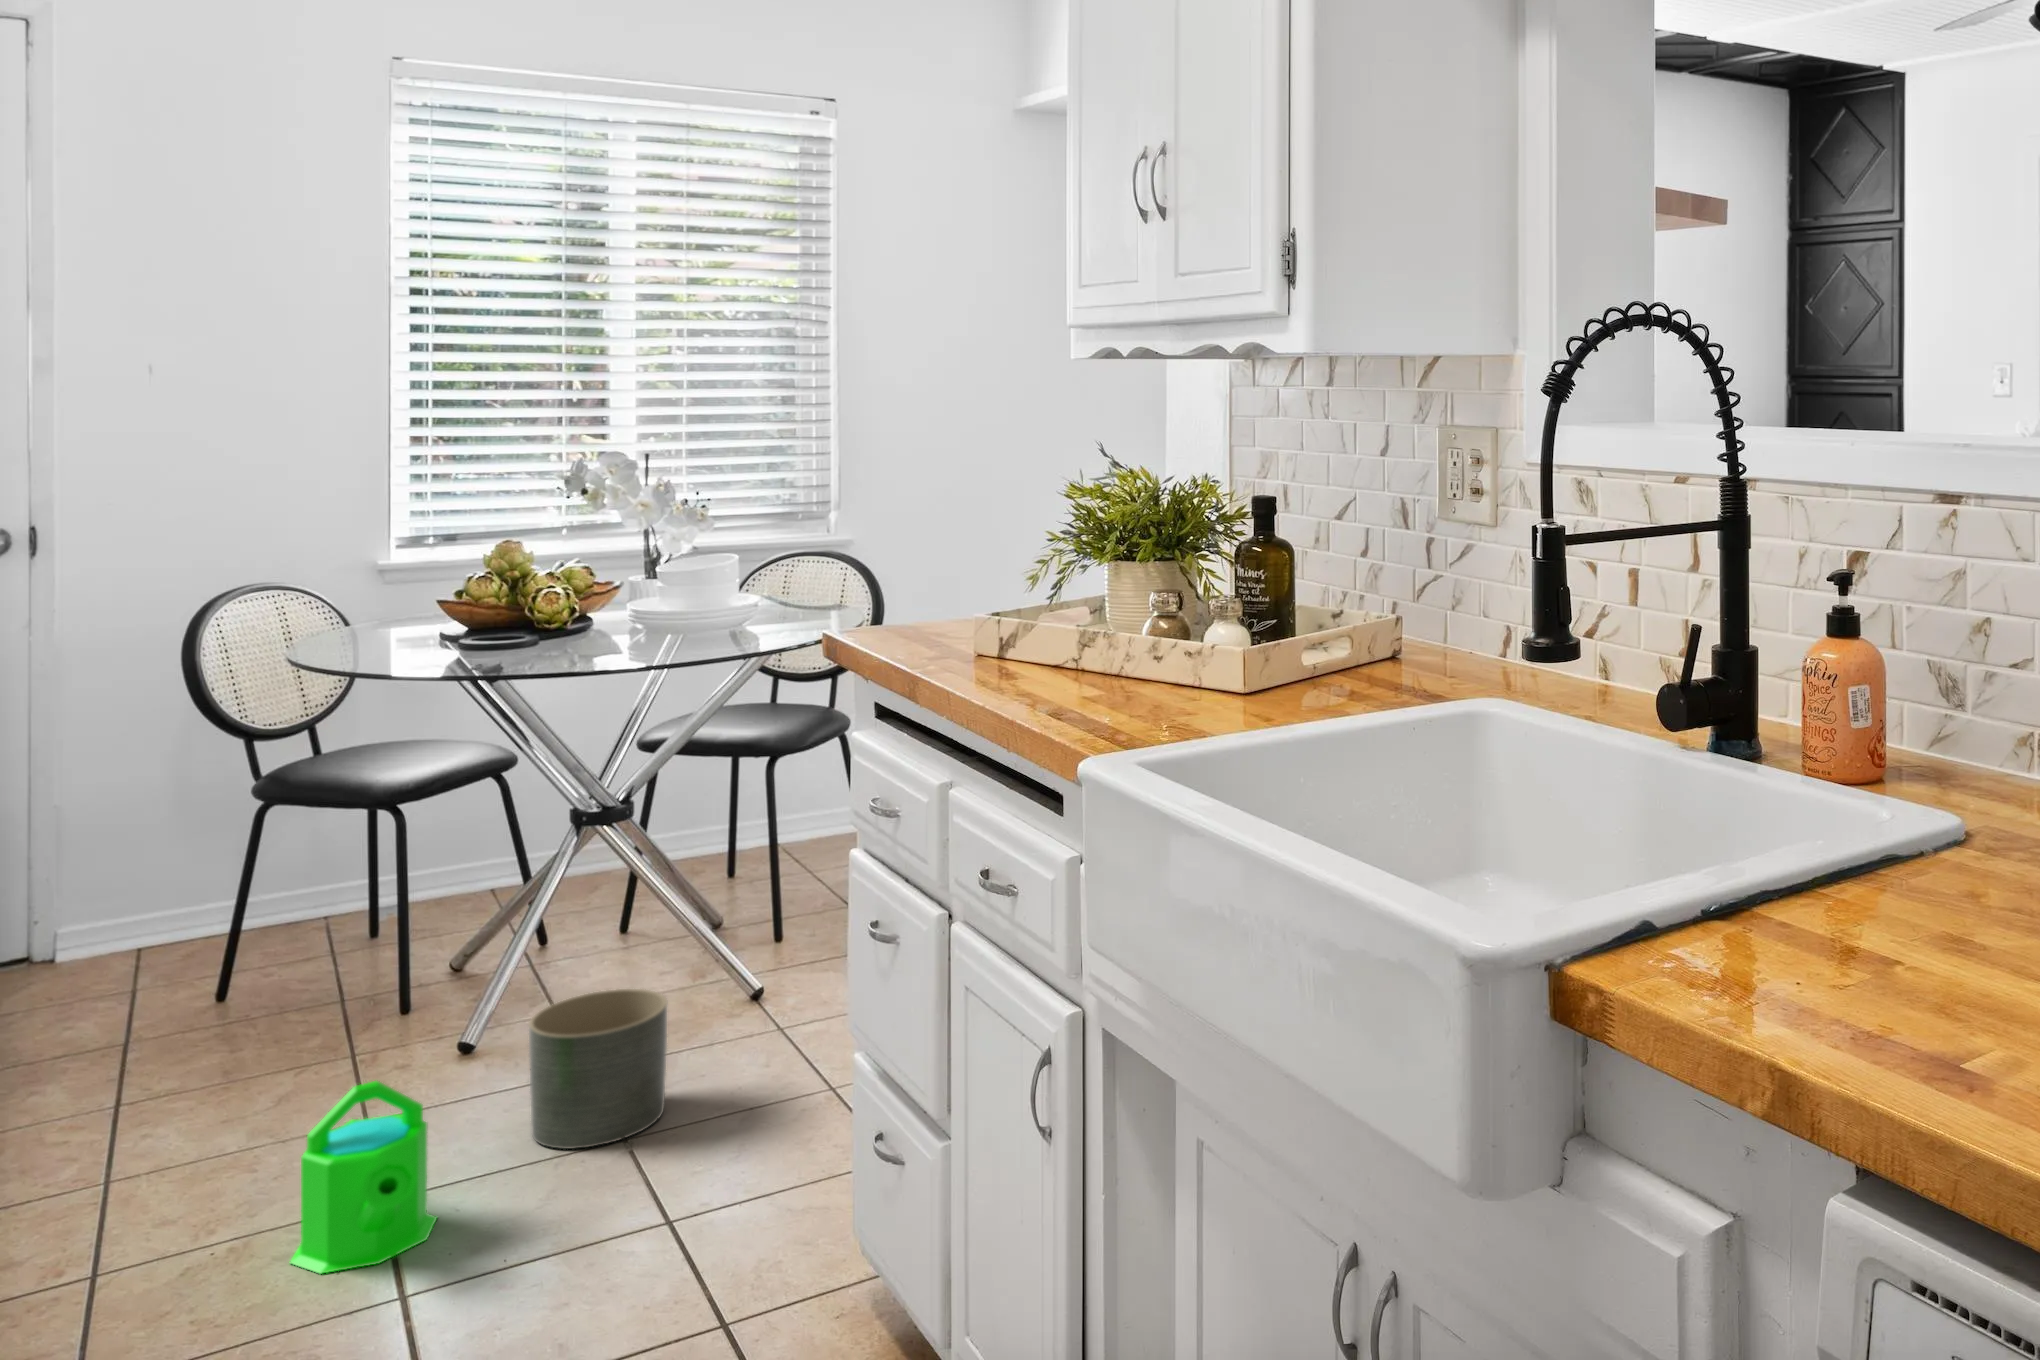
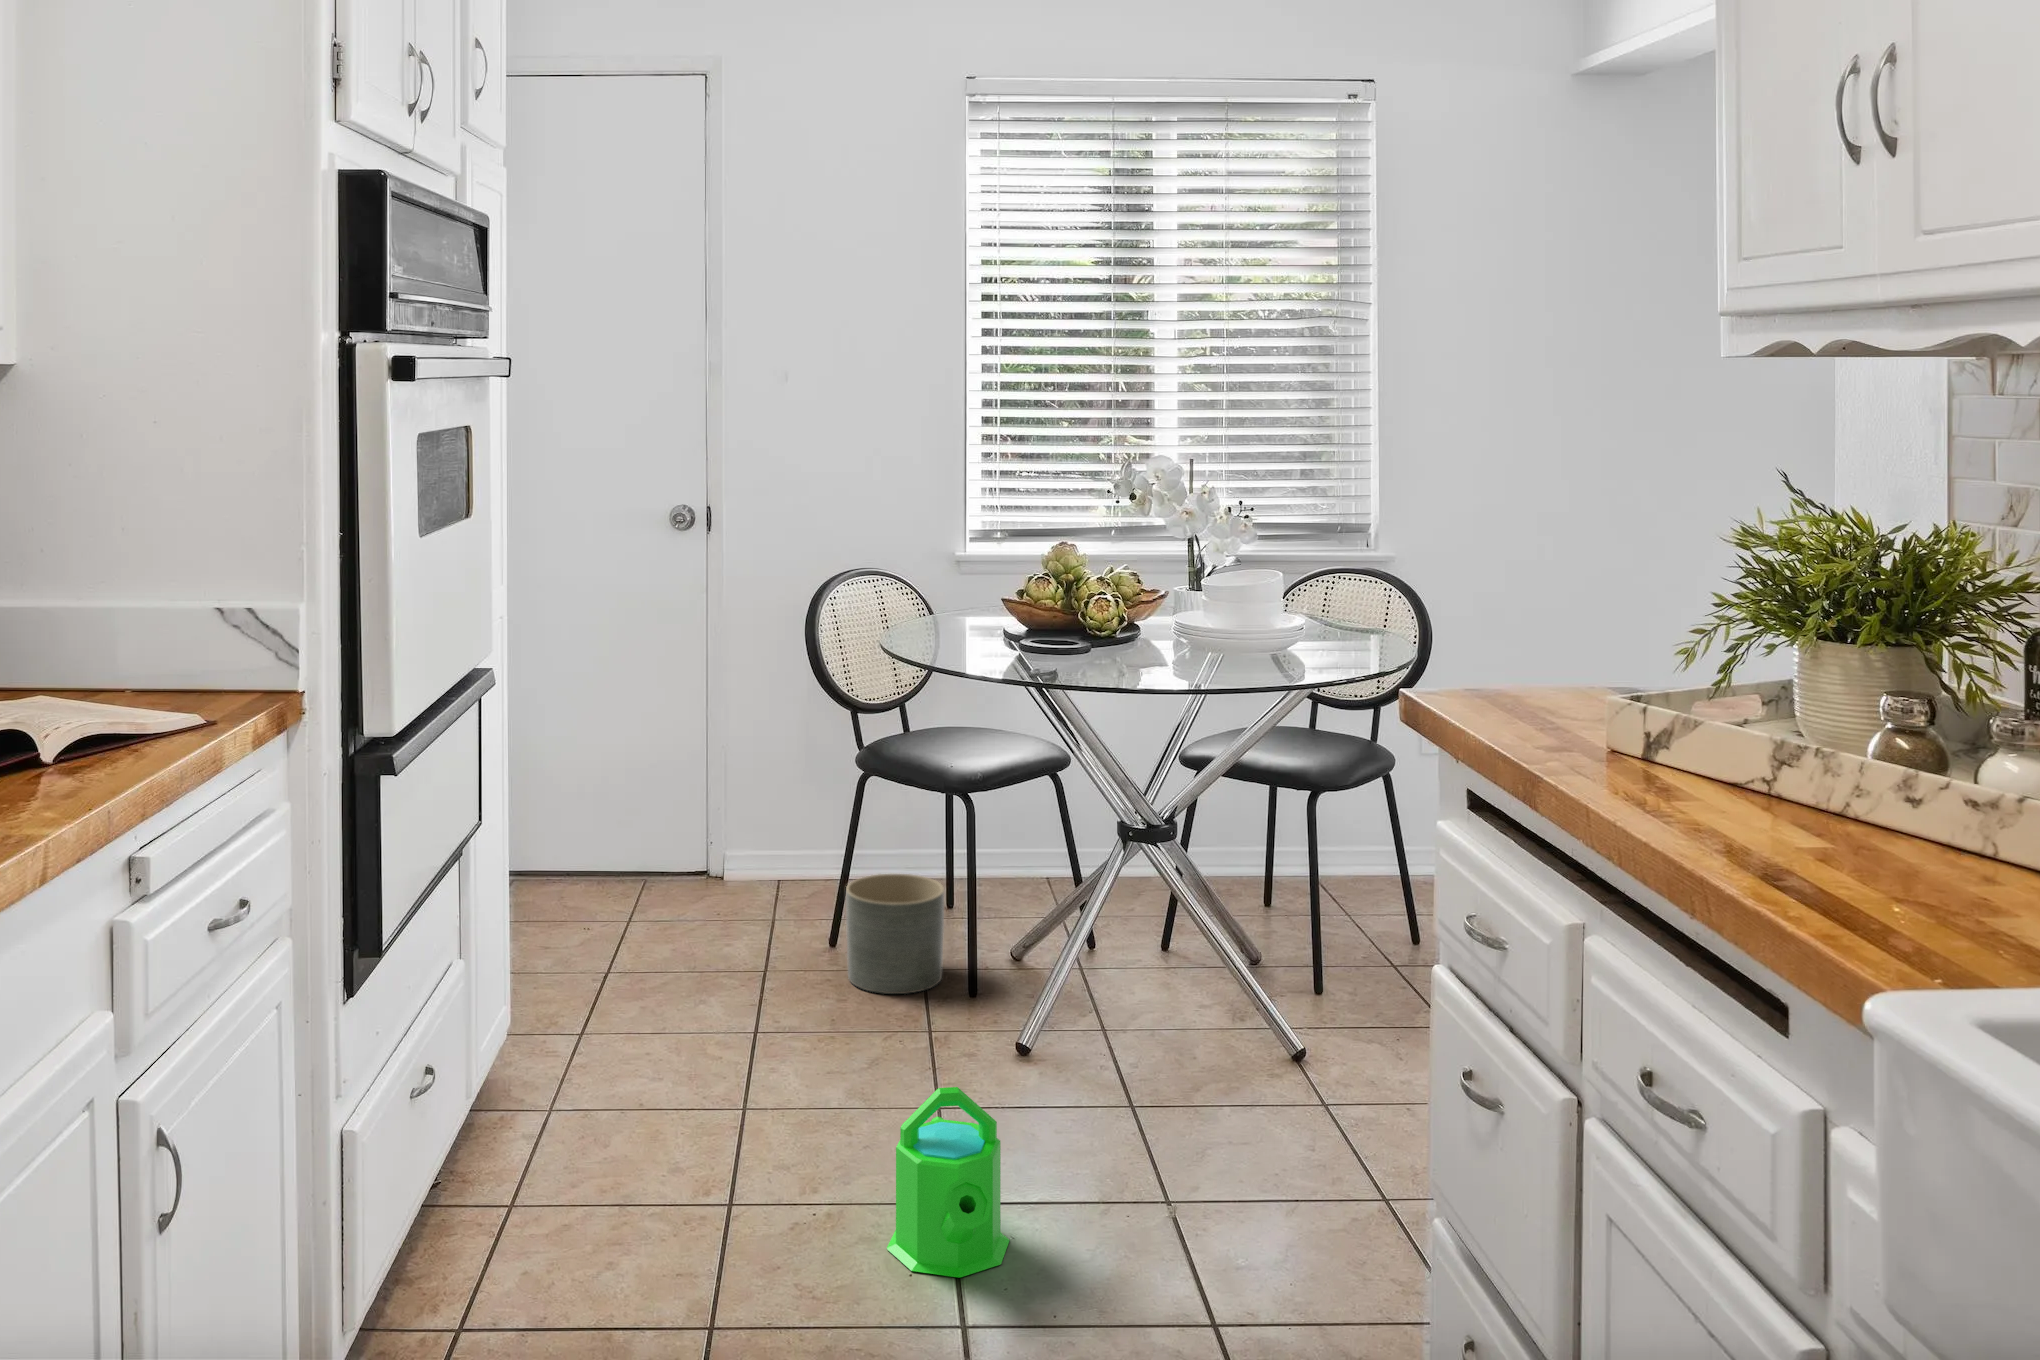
planter: present [529,989,667,1149] -> present [846,874,944,994]

